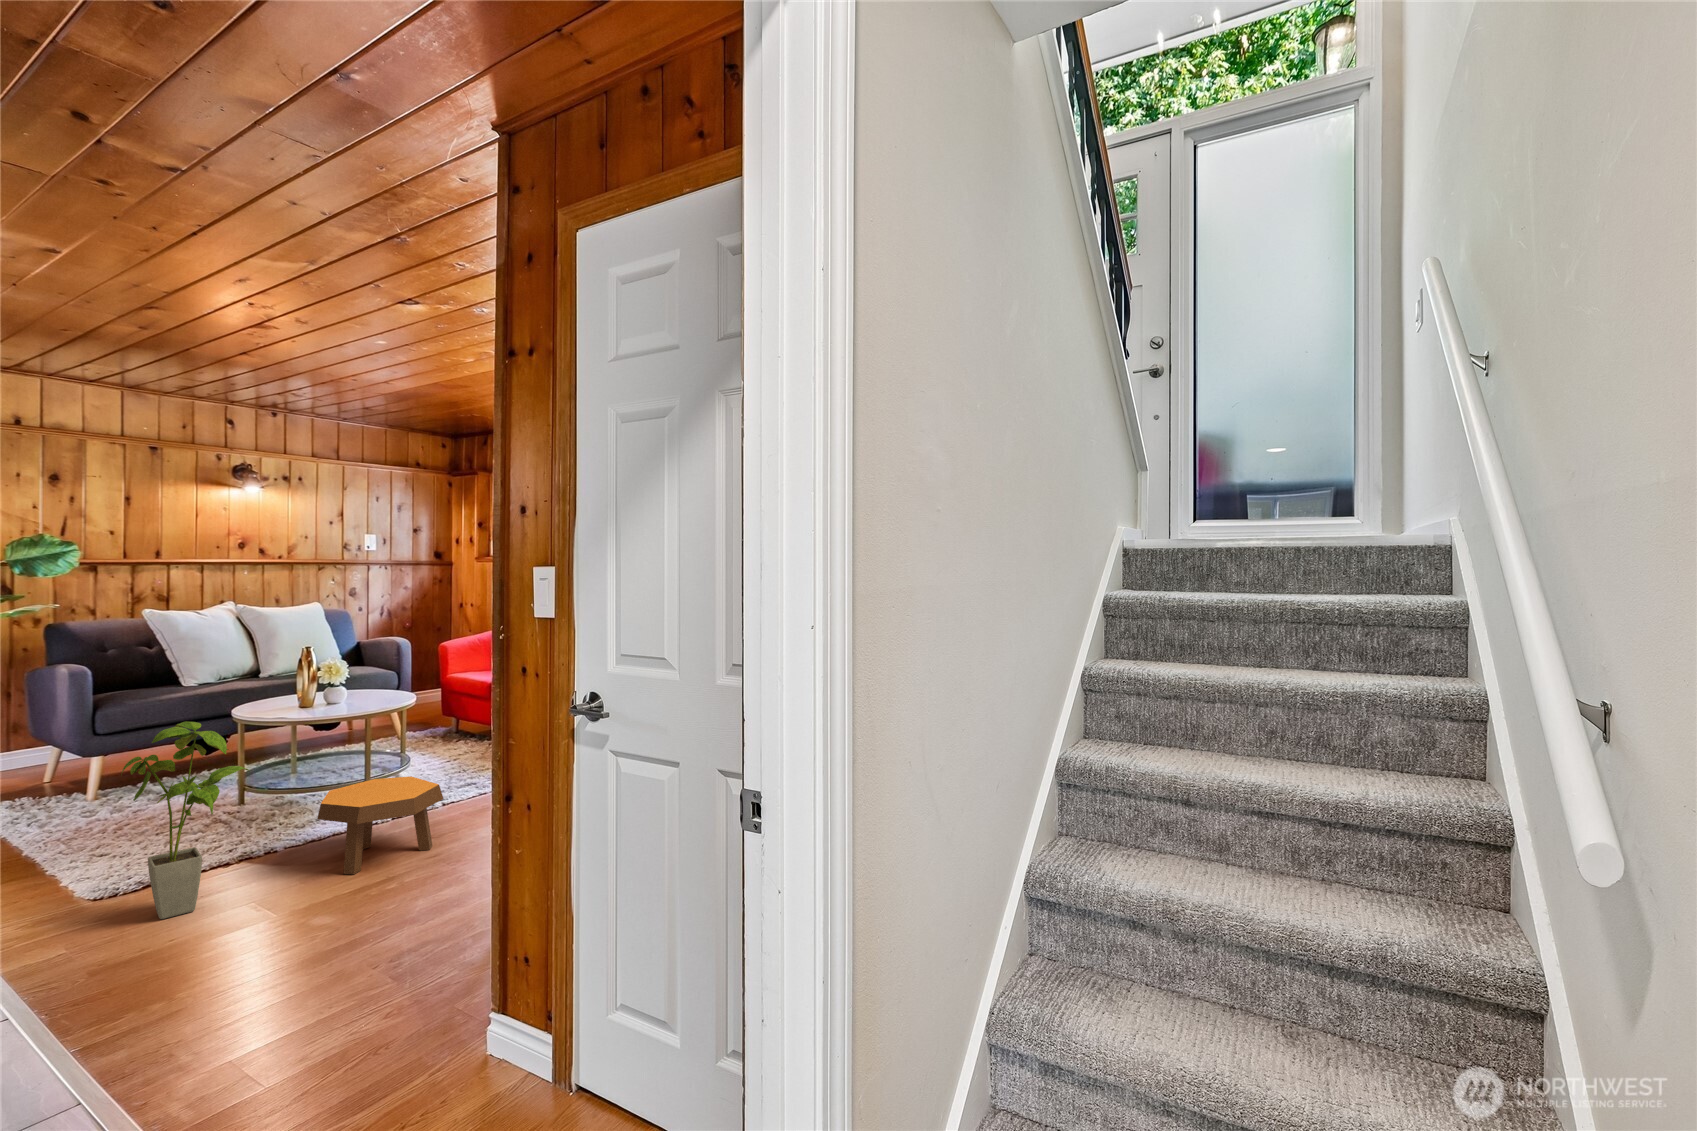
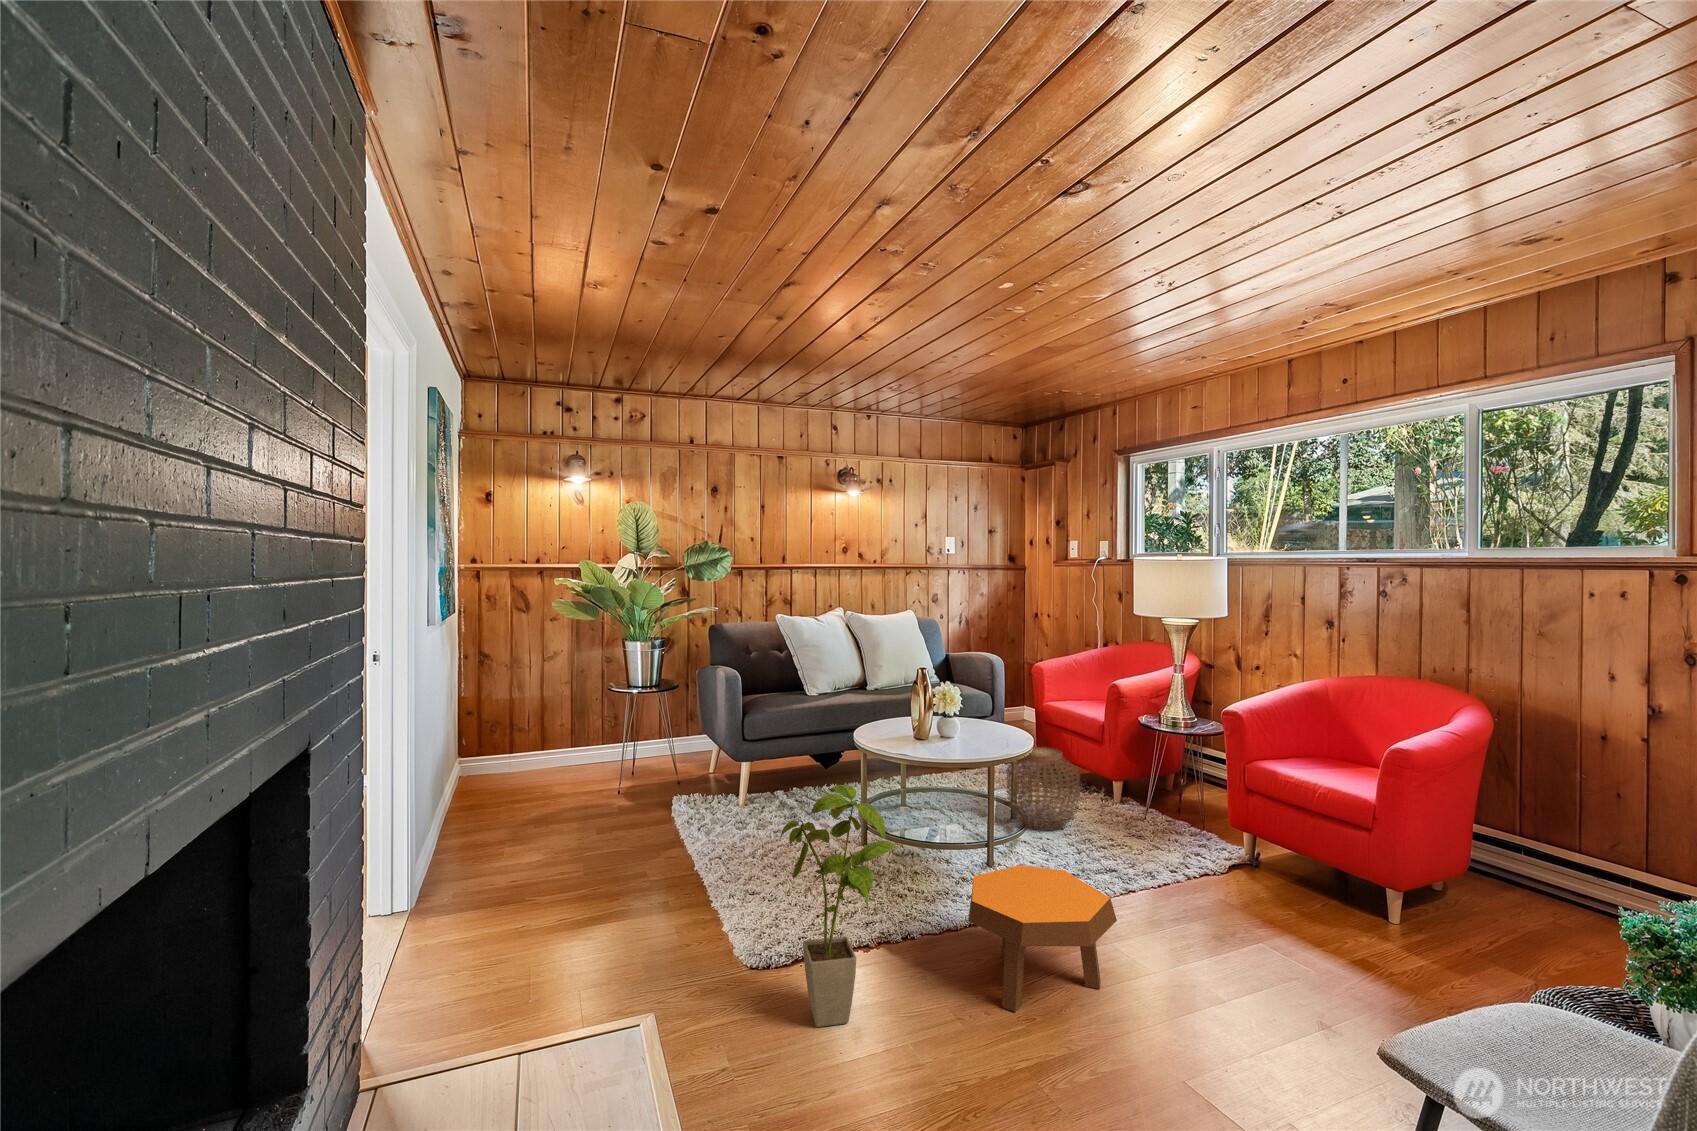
woven basket: none [395,705,460,771] -> present [1007,747,1080,831]

